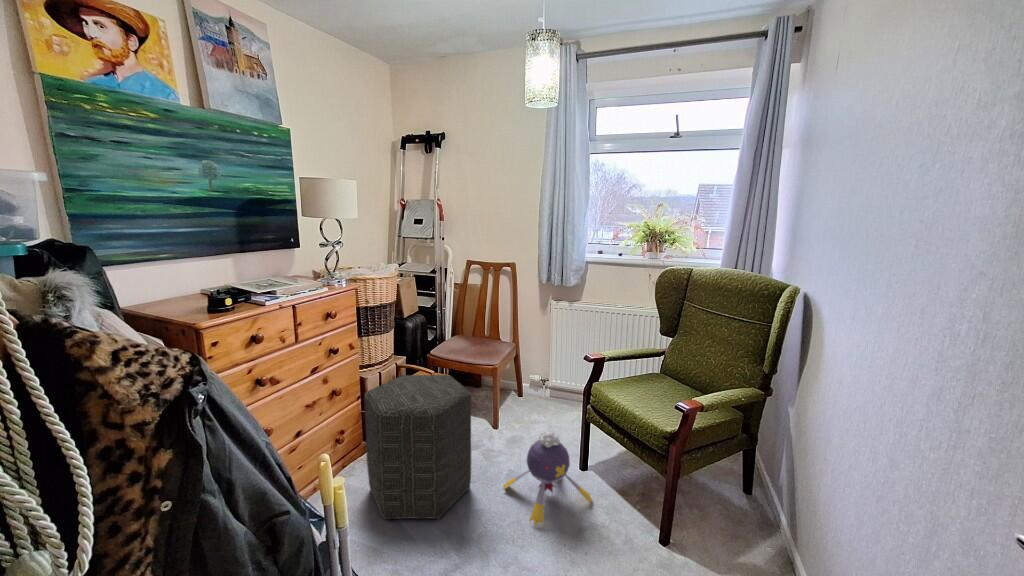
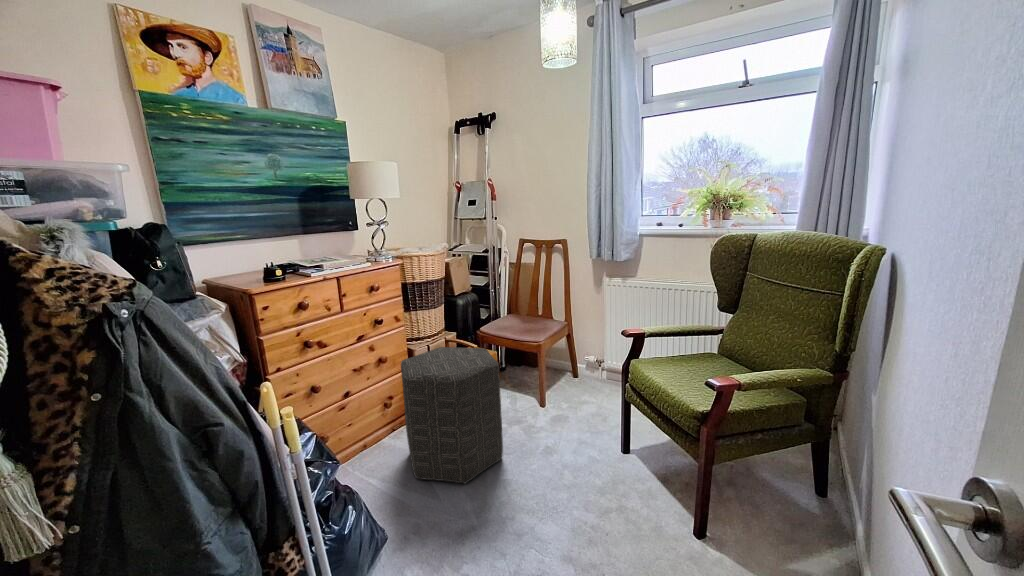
plush toy: present [504,431,592,526] -> none [534,407,627,502]

